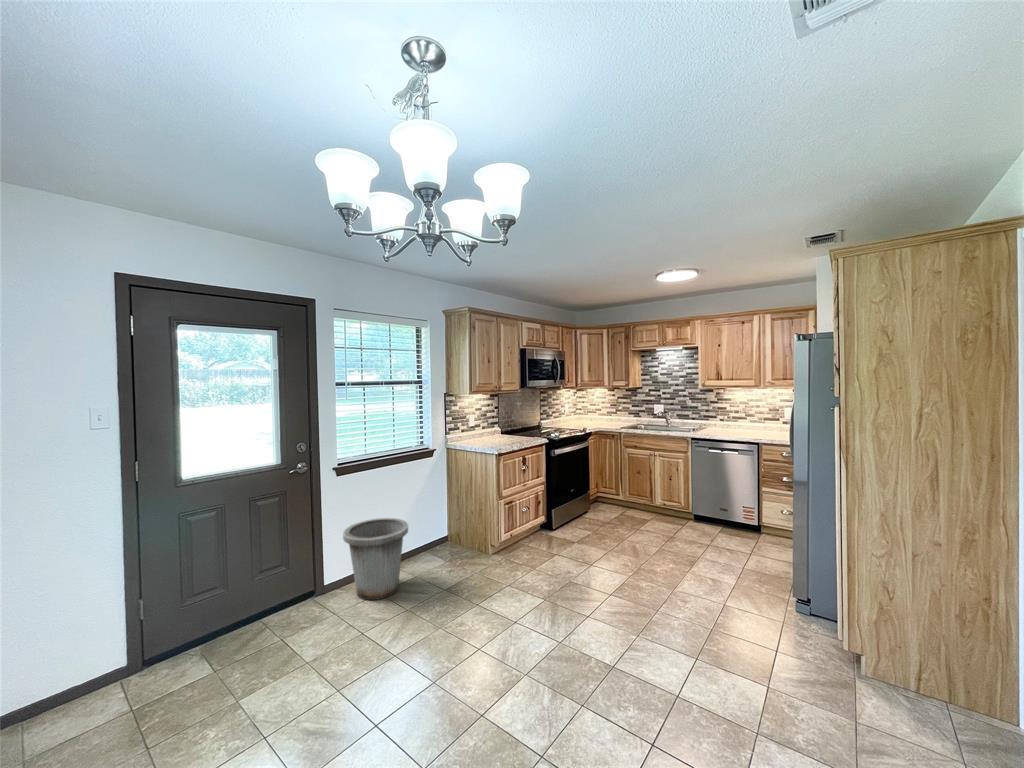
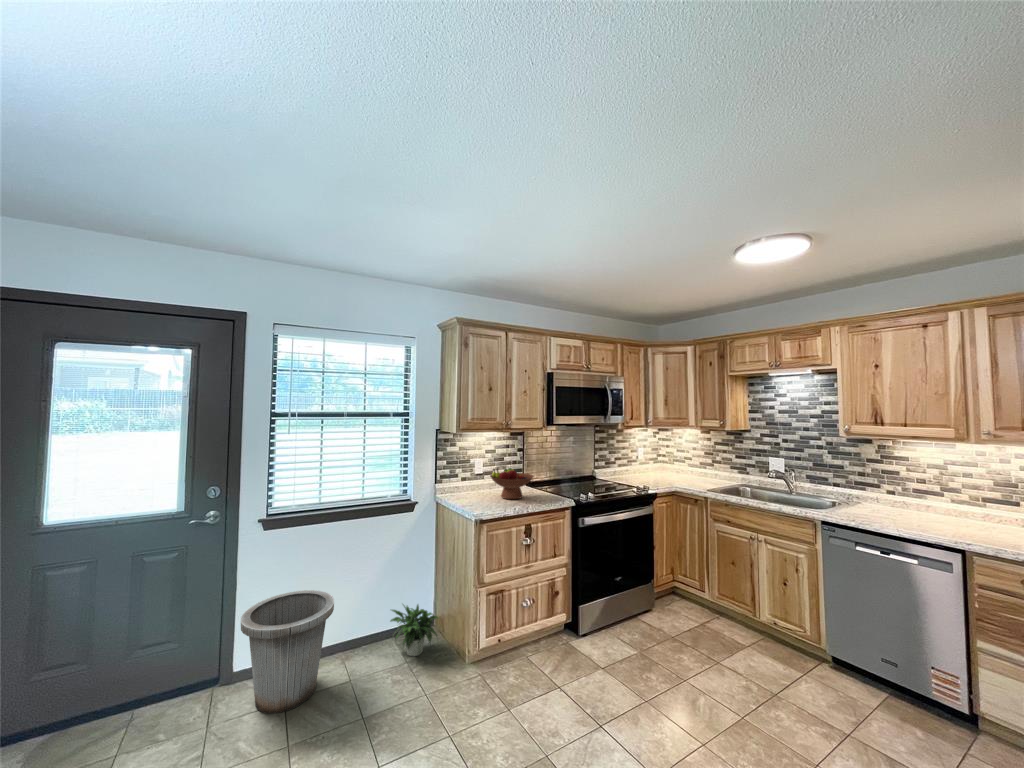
fruit bowl: none [488,419,521,442] -> present [490,468,534,499]
potted plant: none [419,523,468,558] -> present [390,605,438,656]

